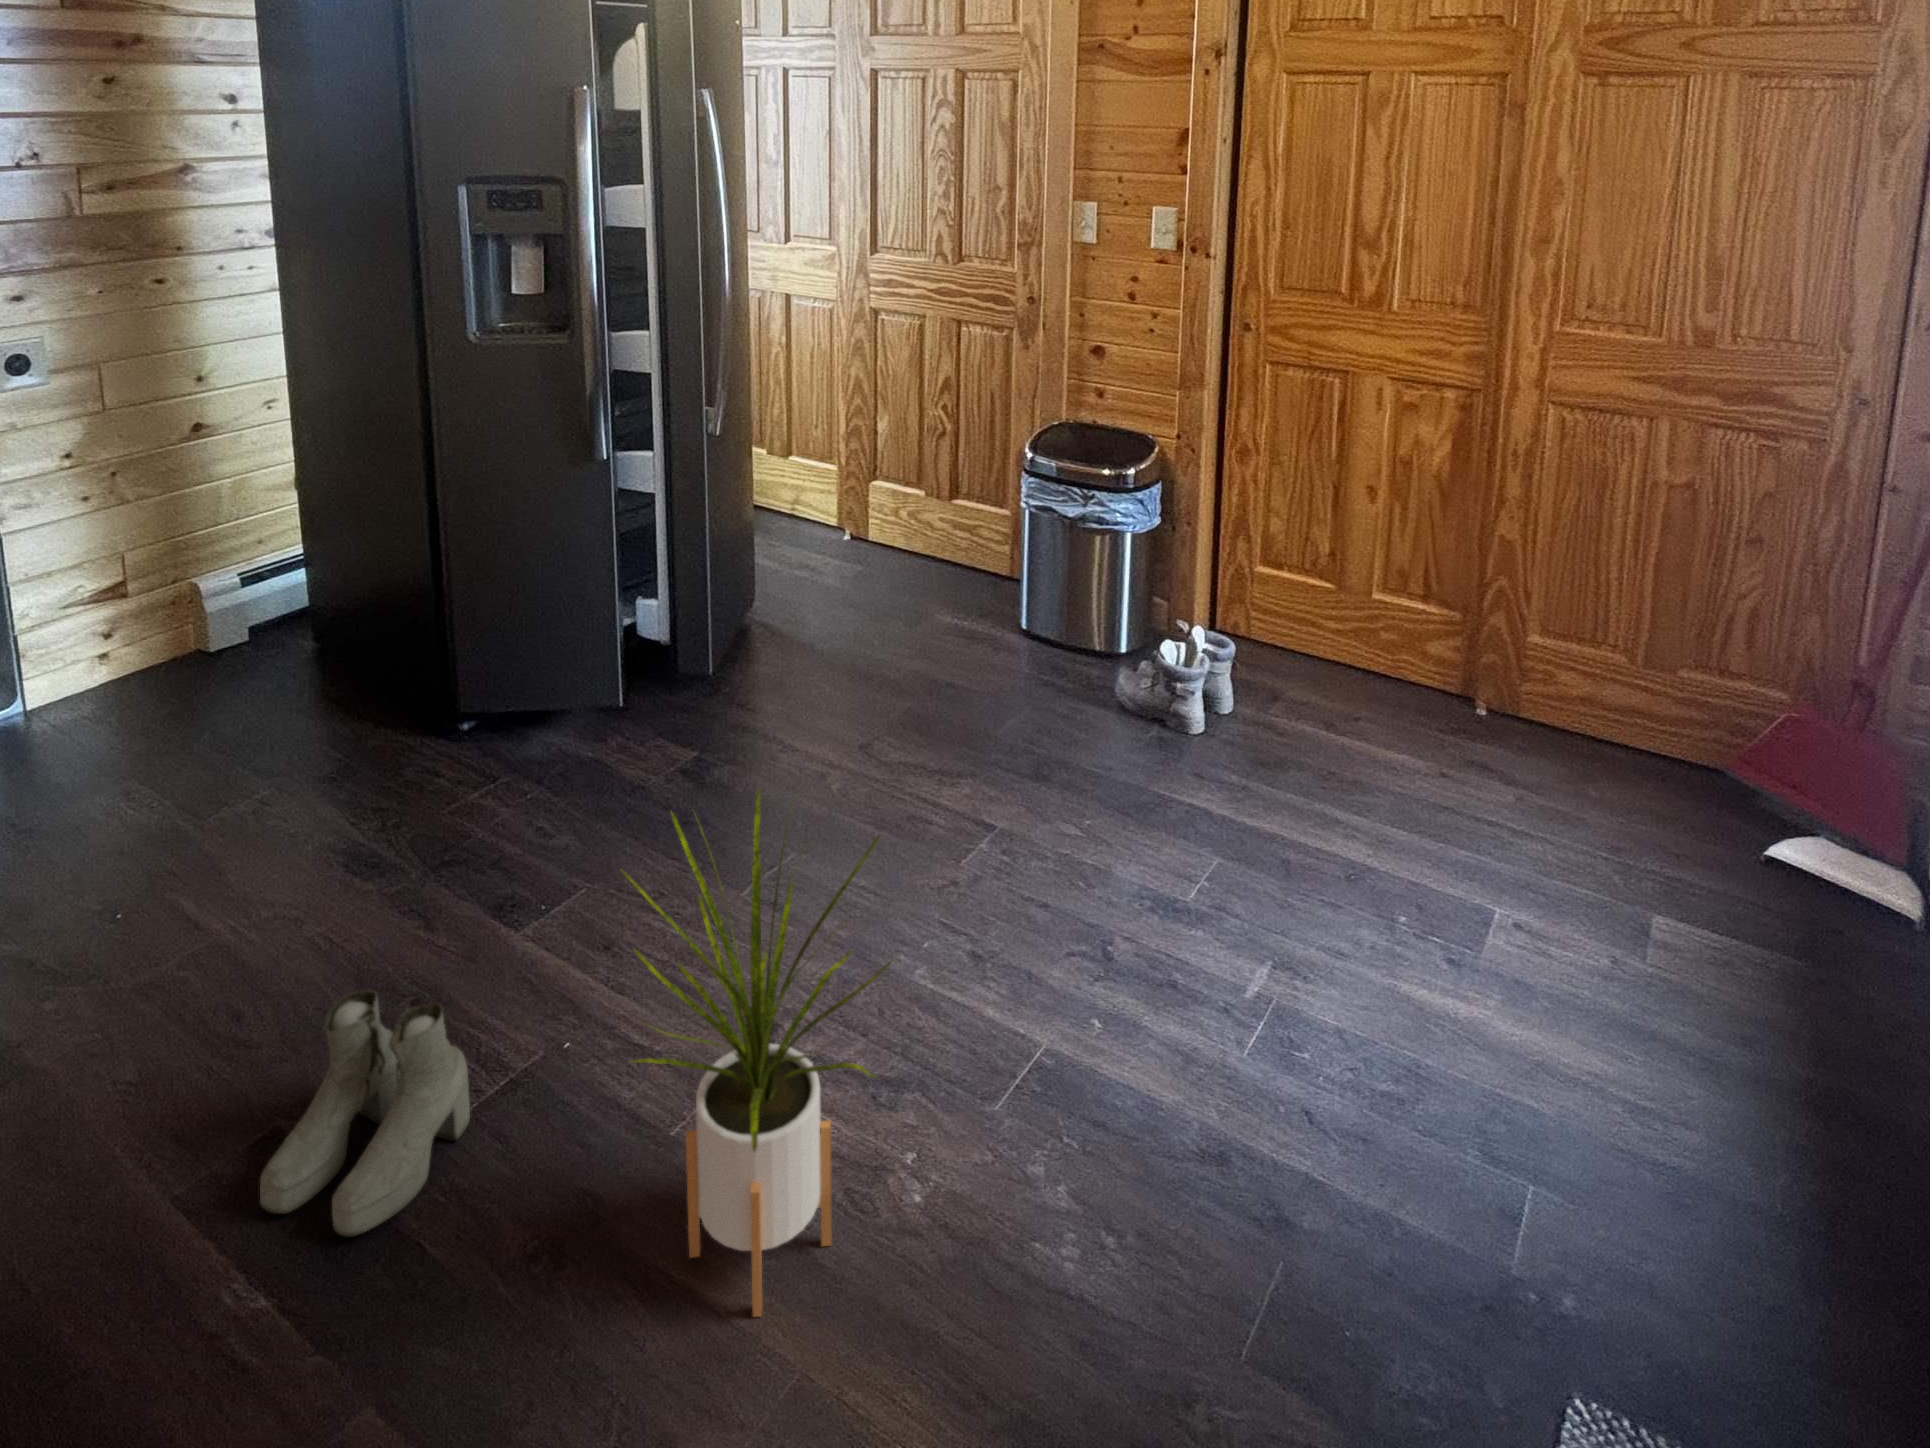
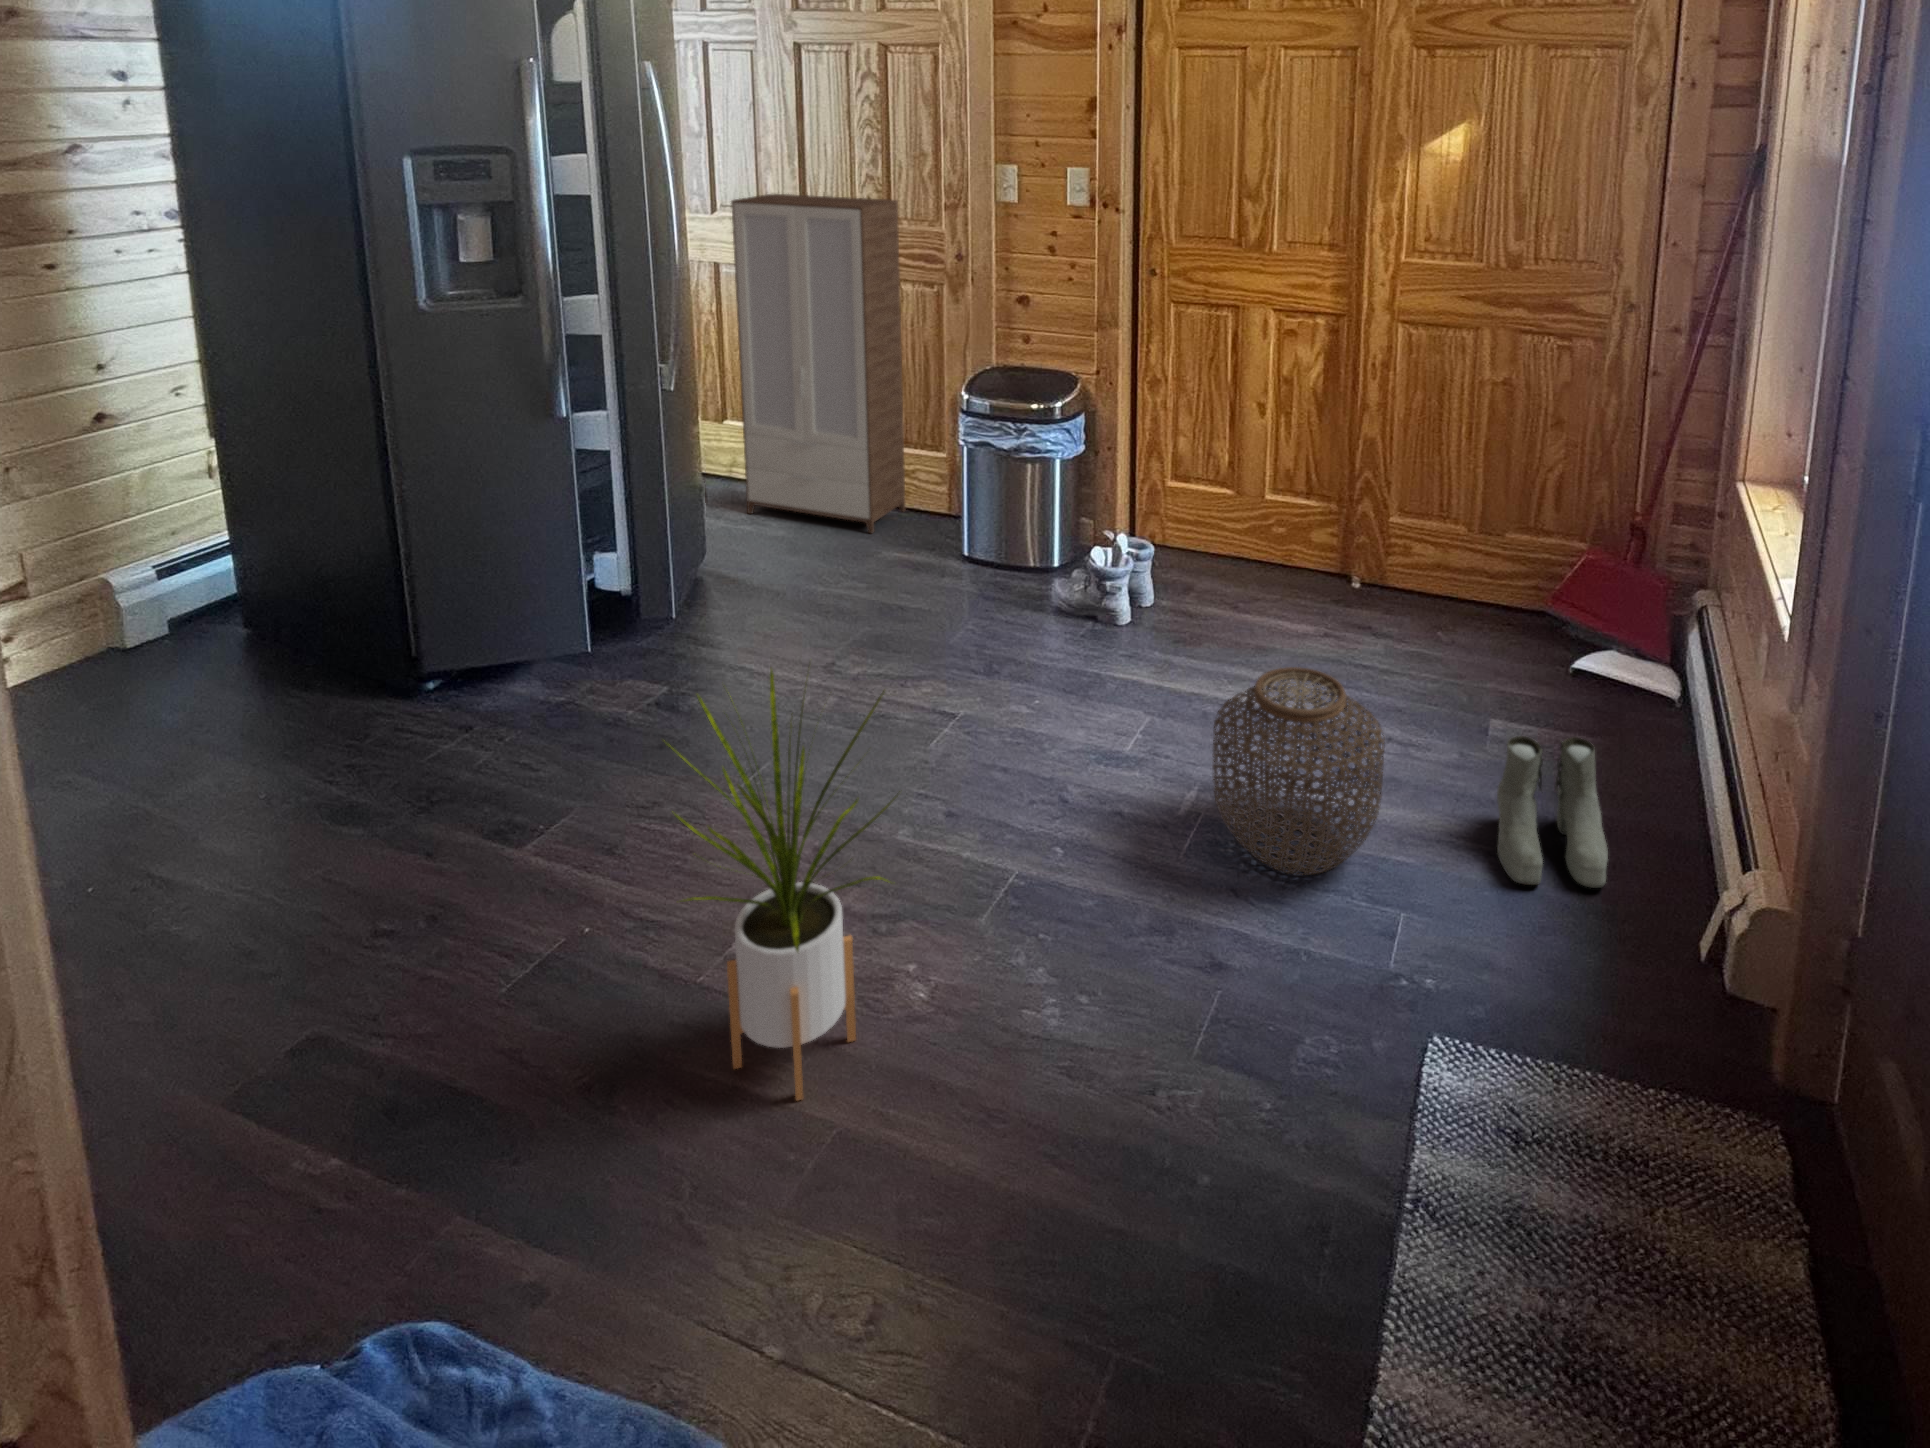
cabinet: none [797,225,968,595] -> present [731,194,905,533]
woven basket: none [1287,838,1515,1111] -> present [1212,667,1385,875]
boots: present [260,990,470,1237] -> present [1497,736,1608,888]

